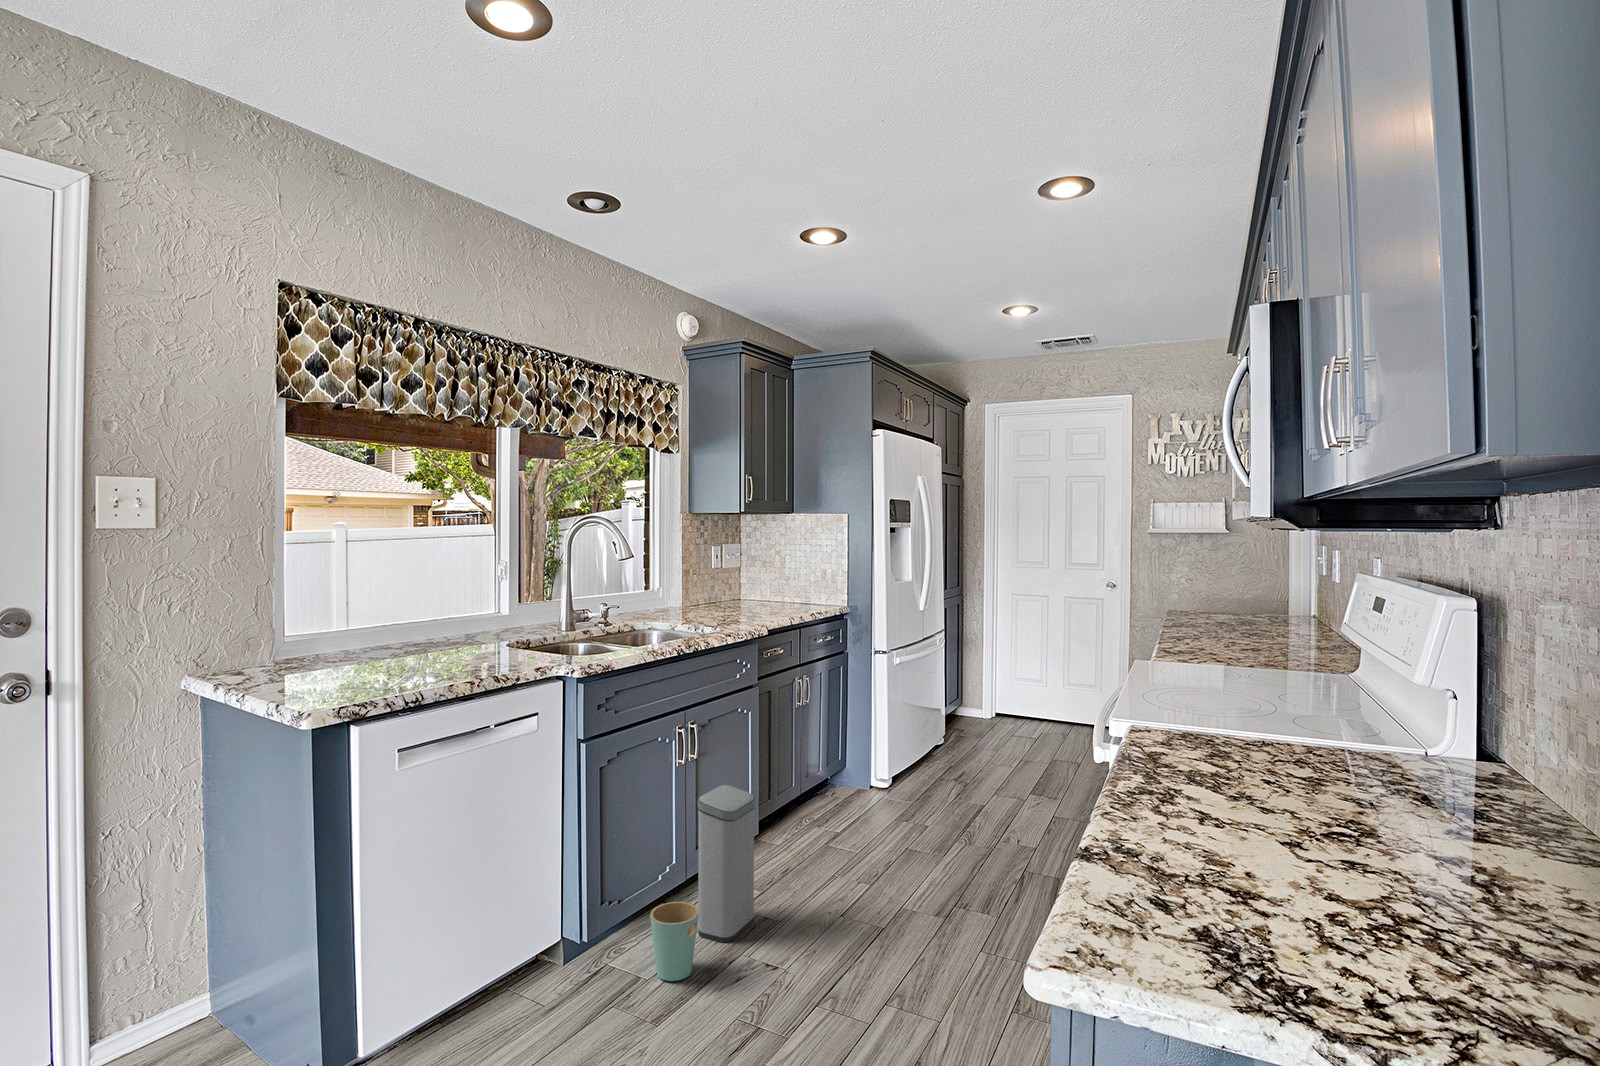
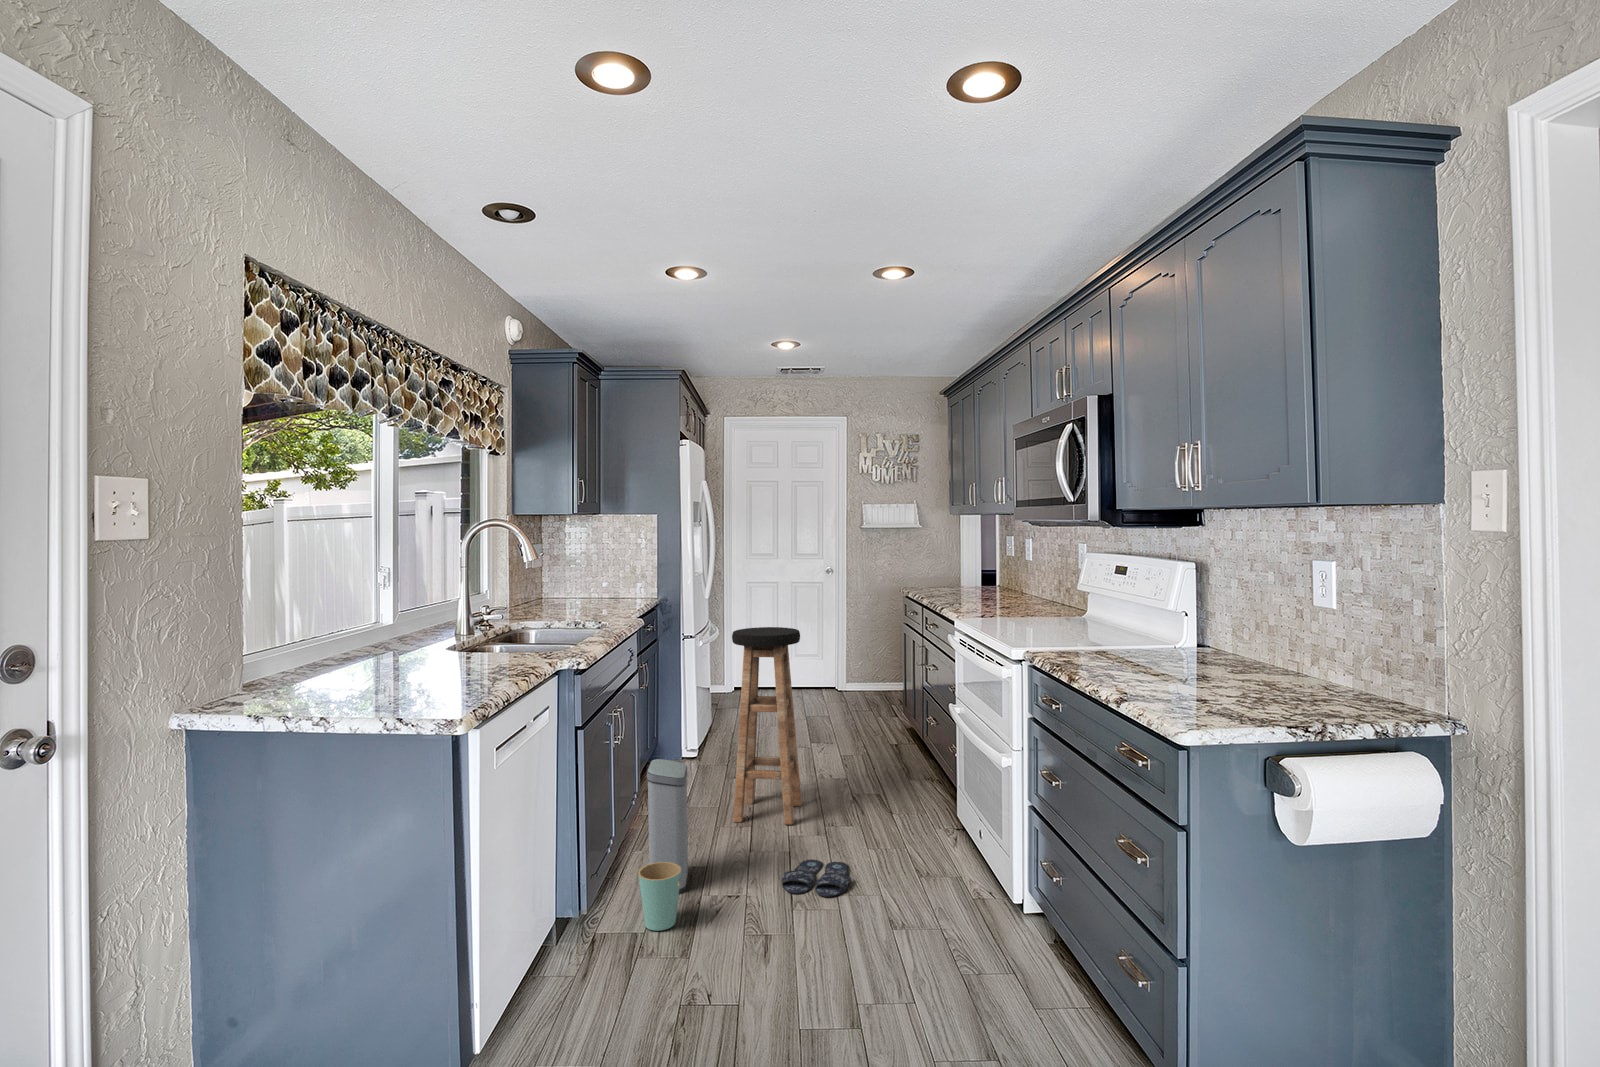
bar stool: none [854,648,950,891] -> present [732,627,802,825]
slippers: none [836,941,935,998] -> present [782,860,852,897]

